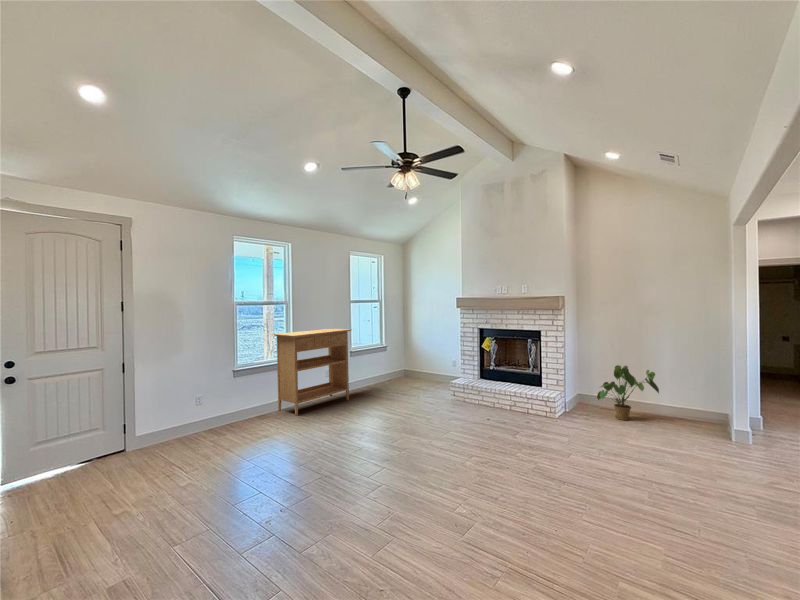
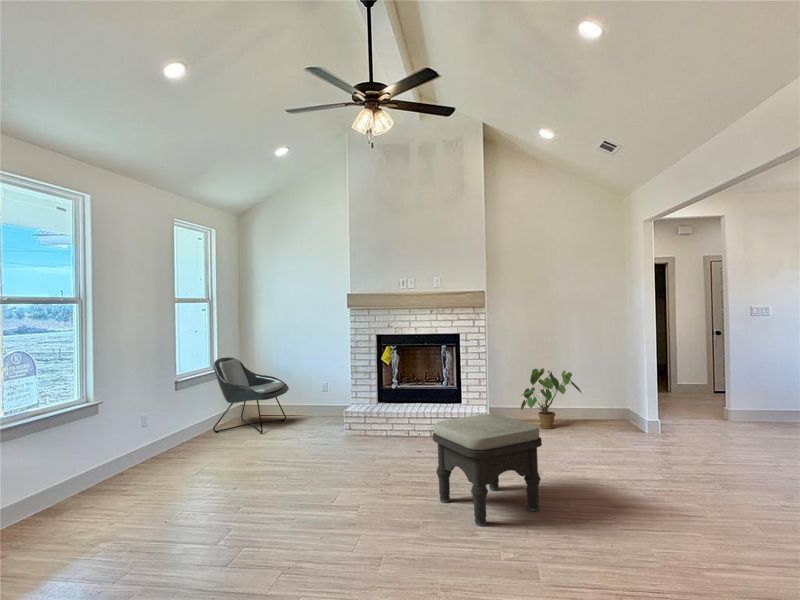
console table: present [274,328,352,416] -> none [58,345,194,499]
lounge chair: none [376,337,427,390] -> present [213,357,289,434]
ottoman: none [459,399,537,483] -> present [433,414,542,526]

